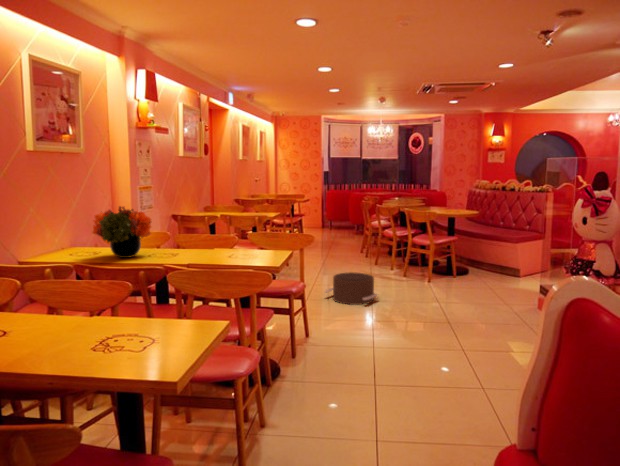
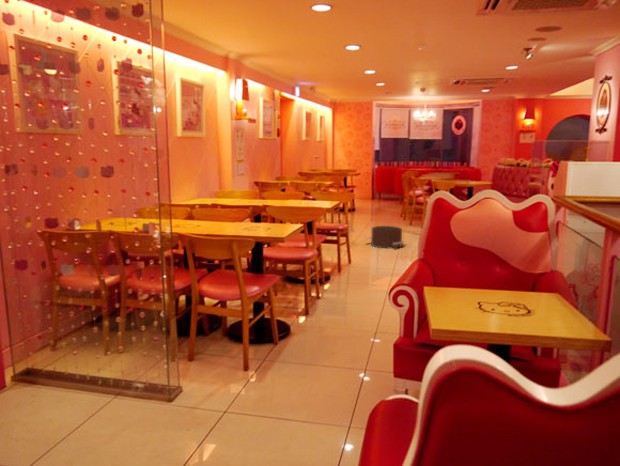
flower arrangement: present [93,206,151,258] -> none [216,171,252,203]

